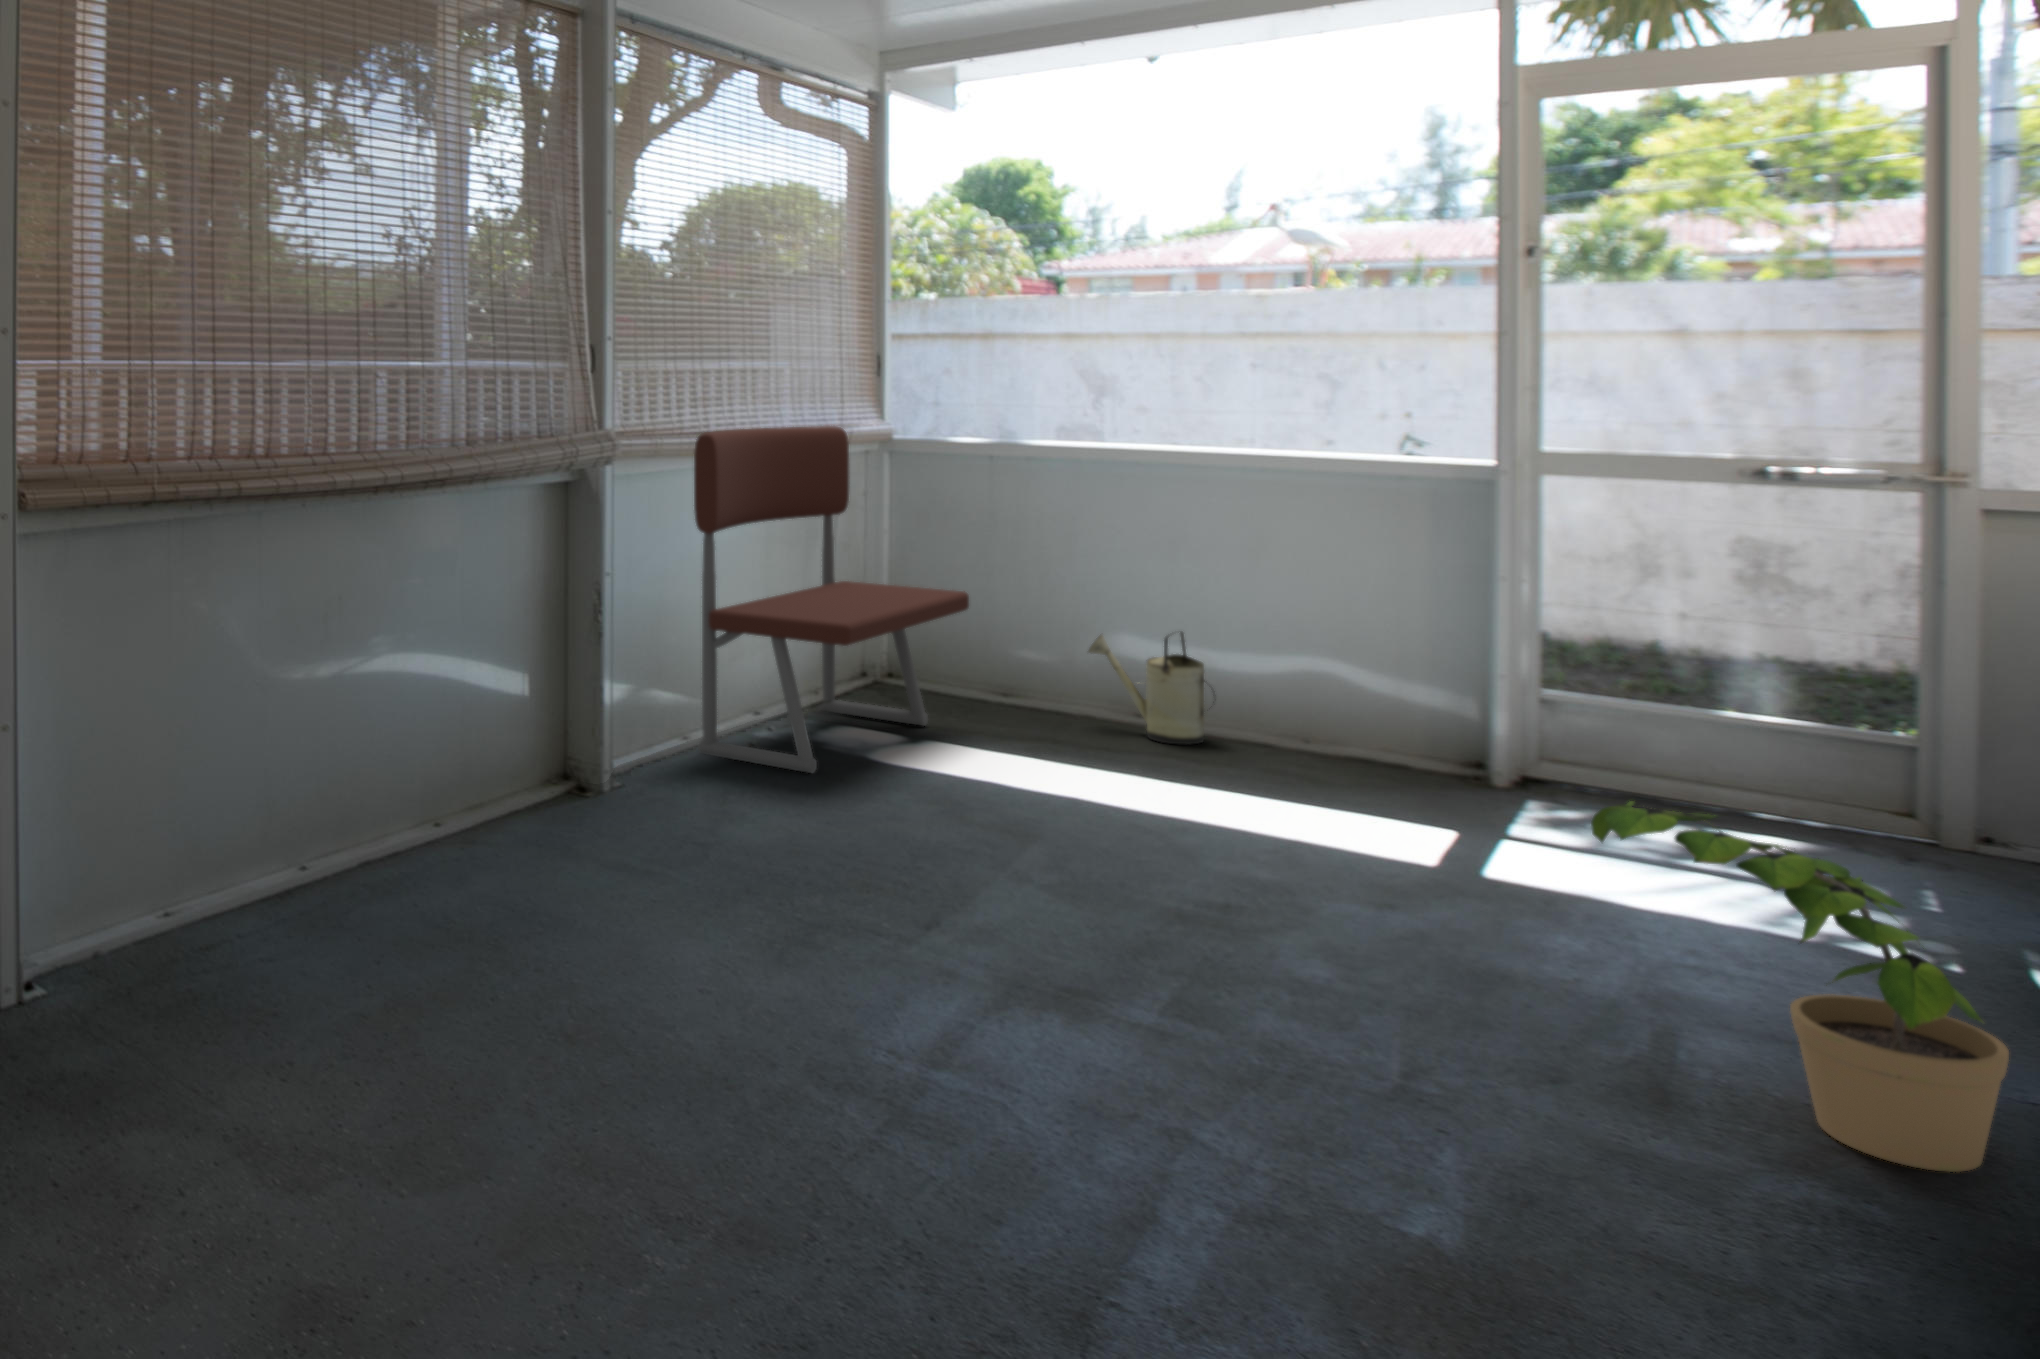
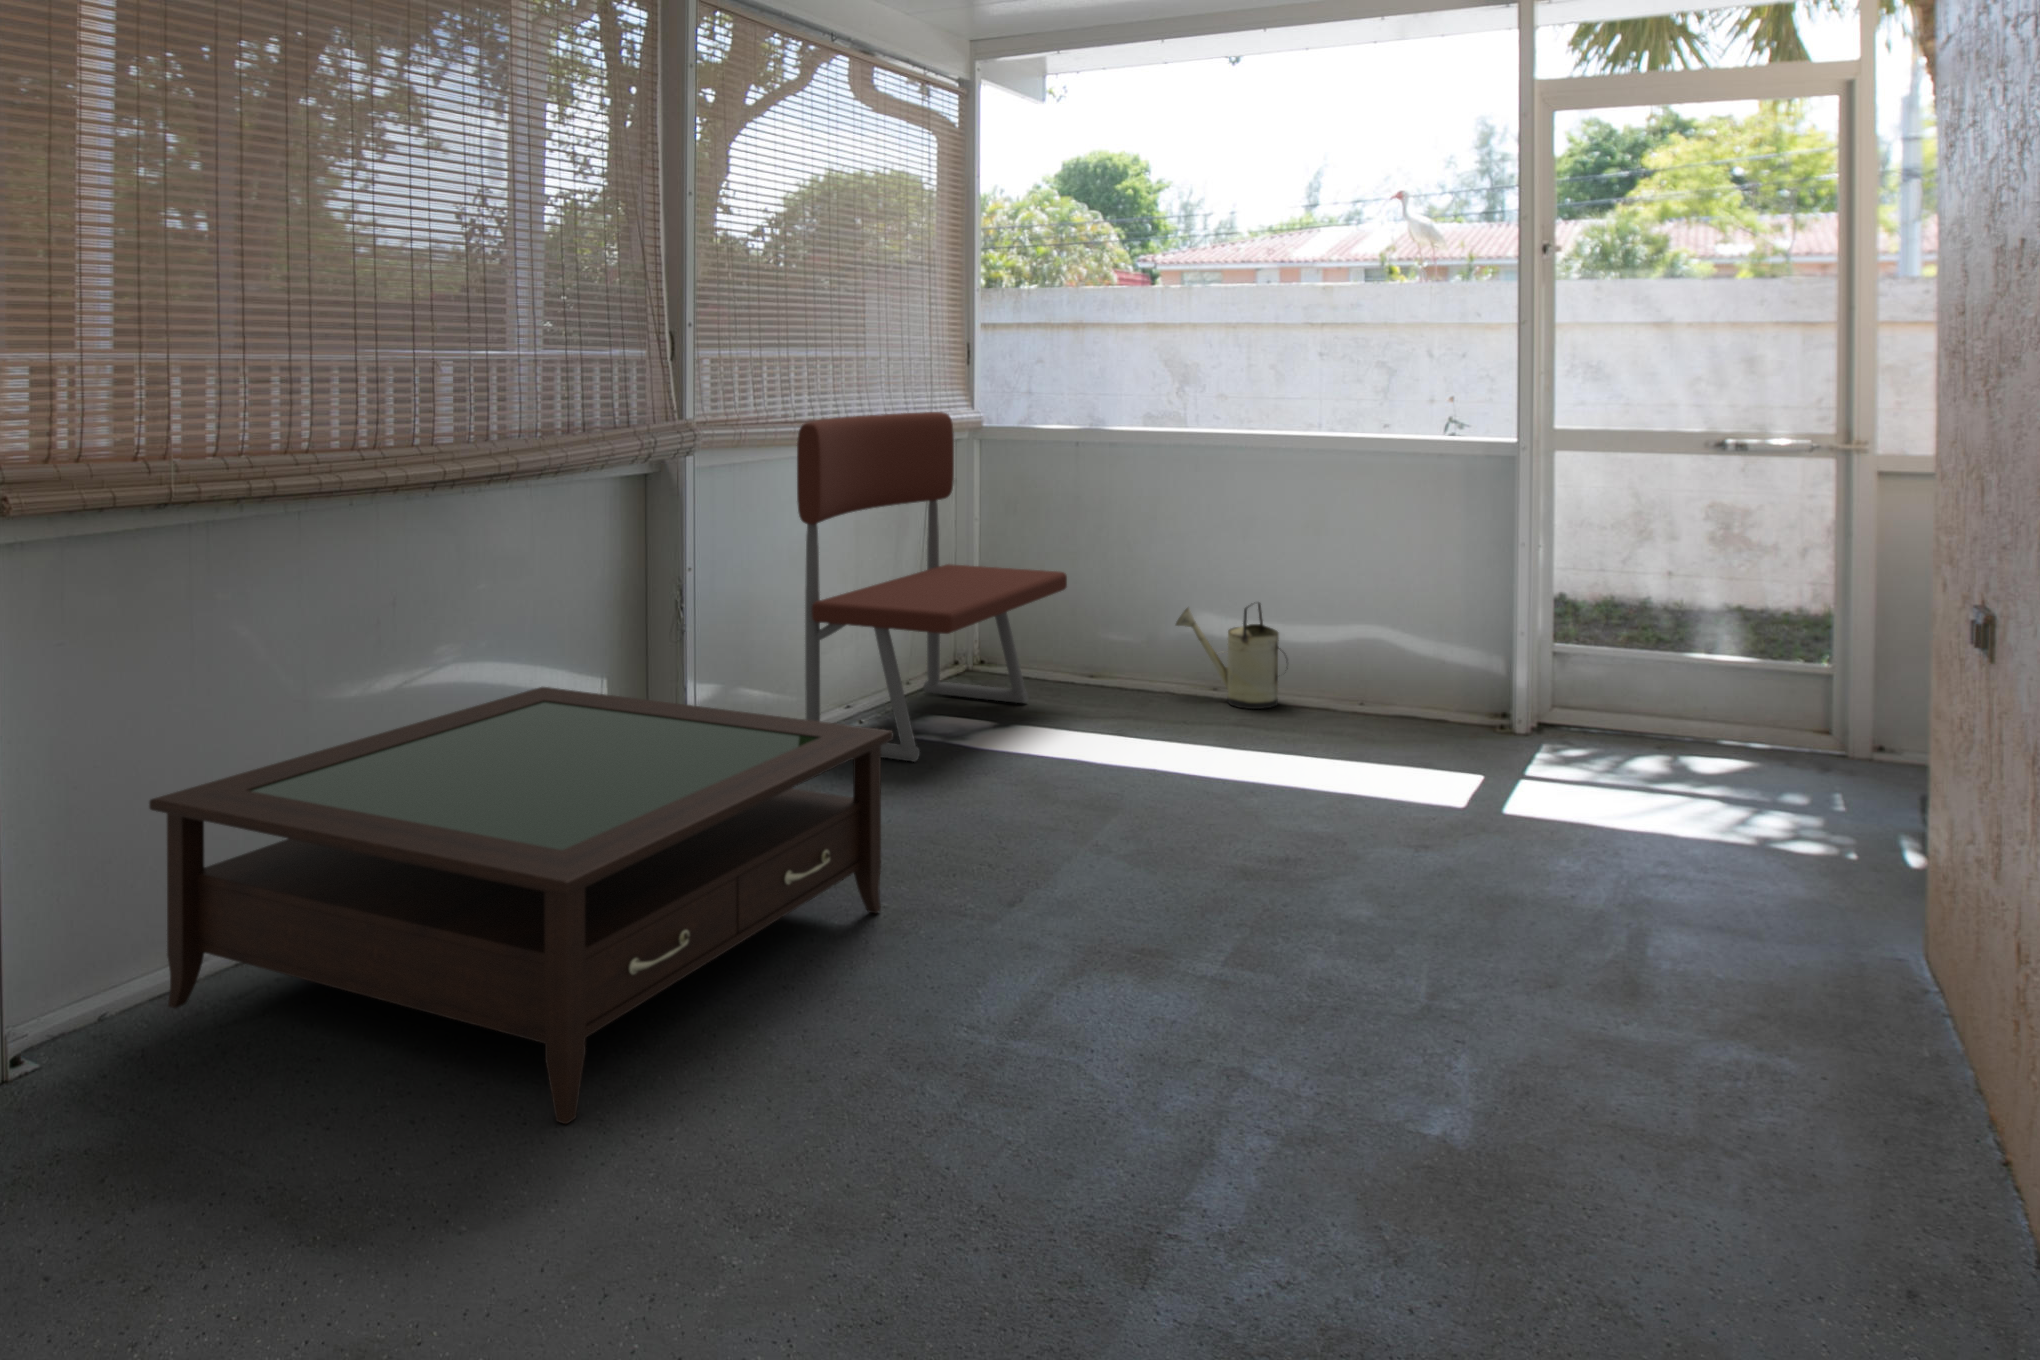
coffee table: none [145,674,796,1055] -> present [149,687,893,1124]
potted plant: present [1591,801,2009,1172] -> none [1616,765,1943,1084]

